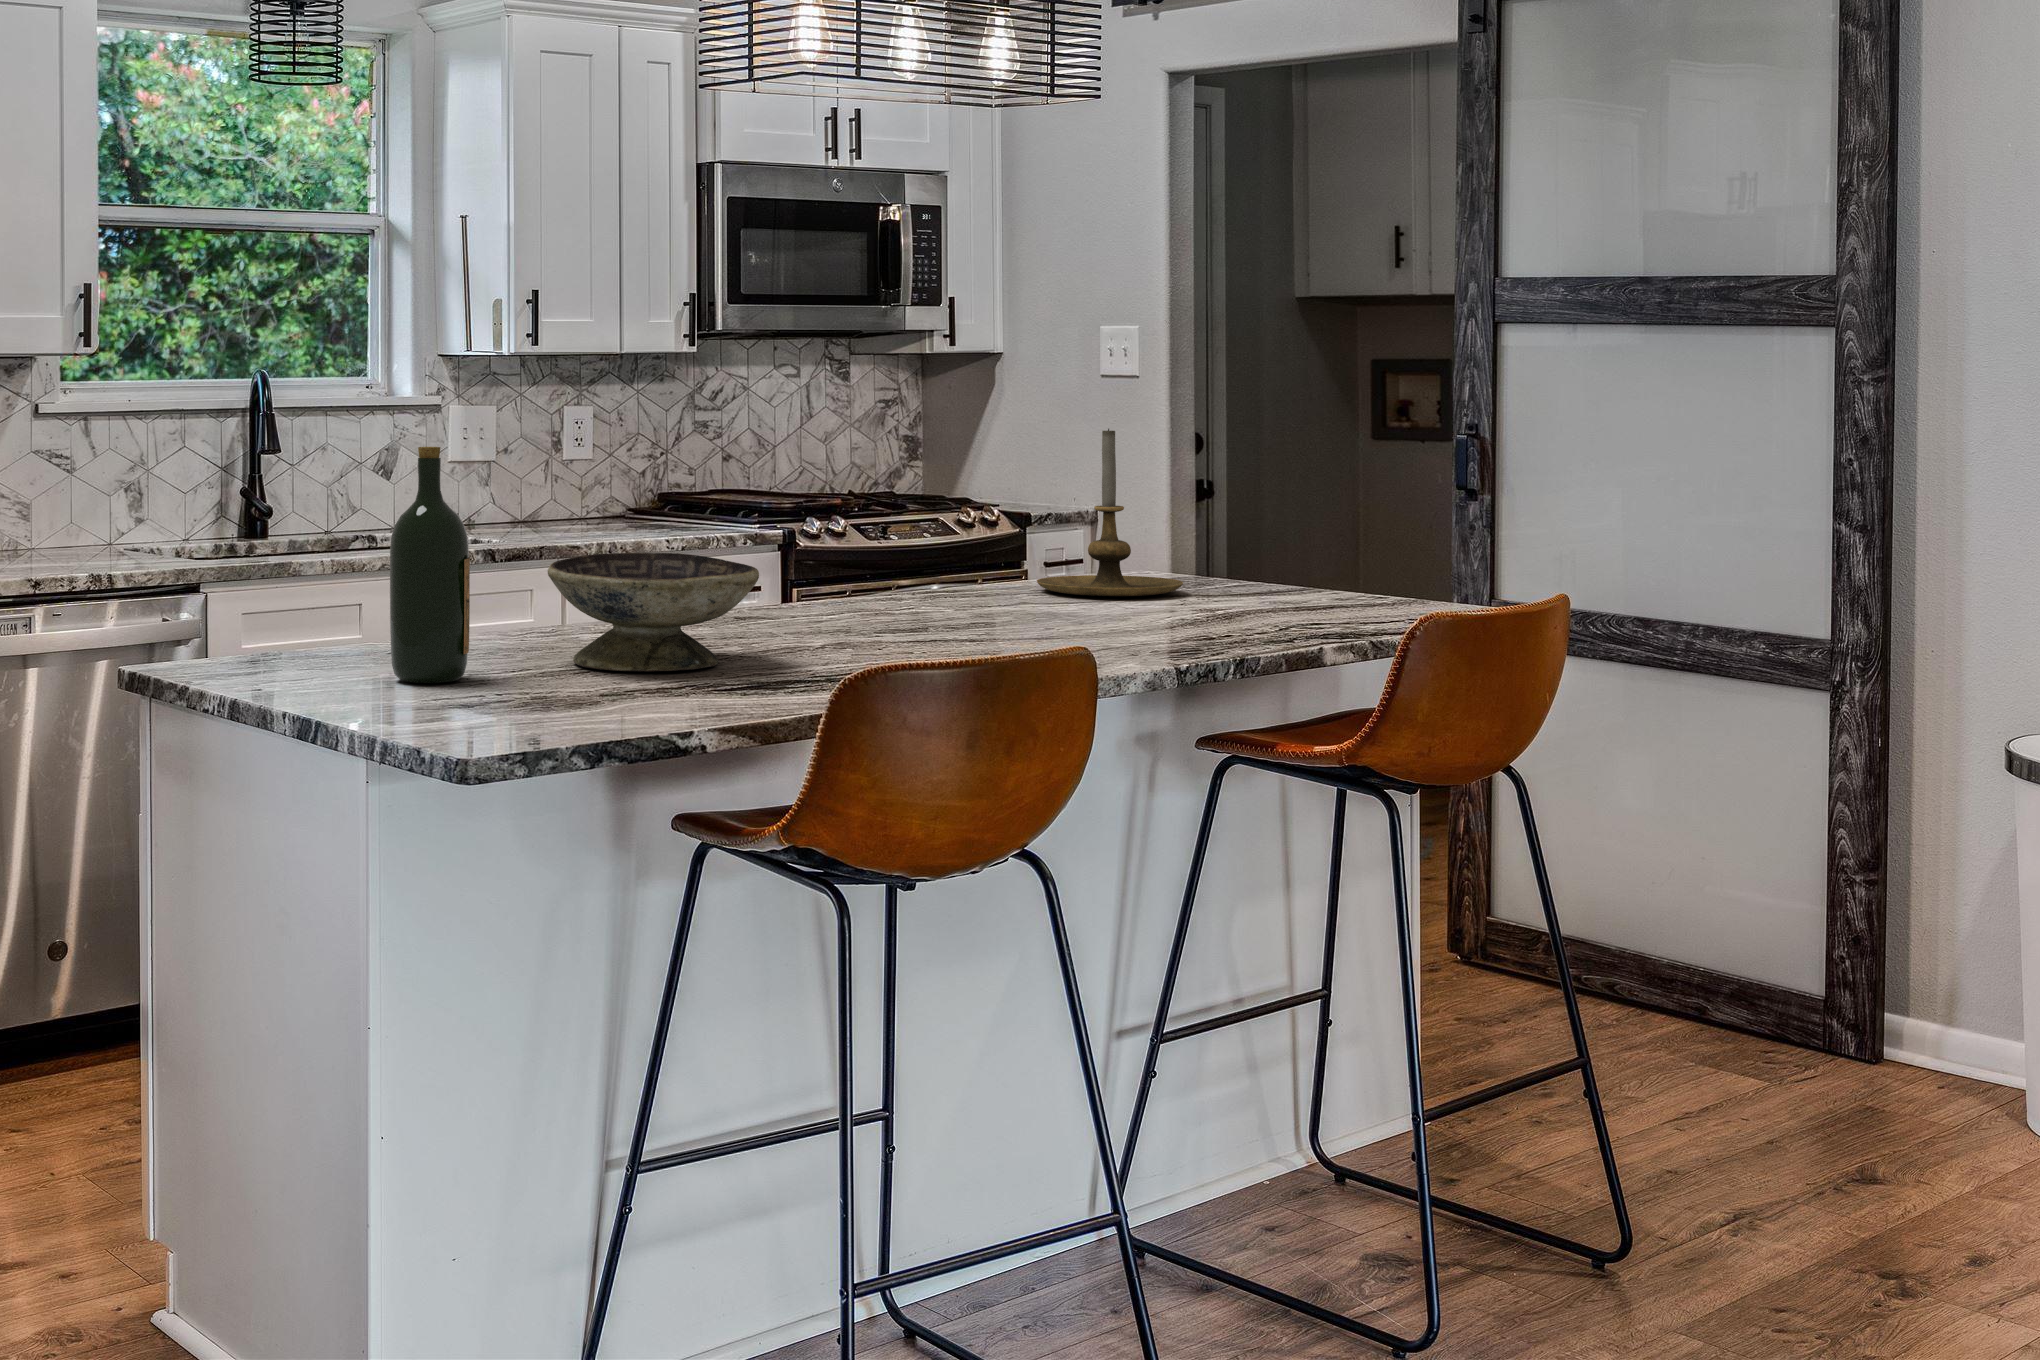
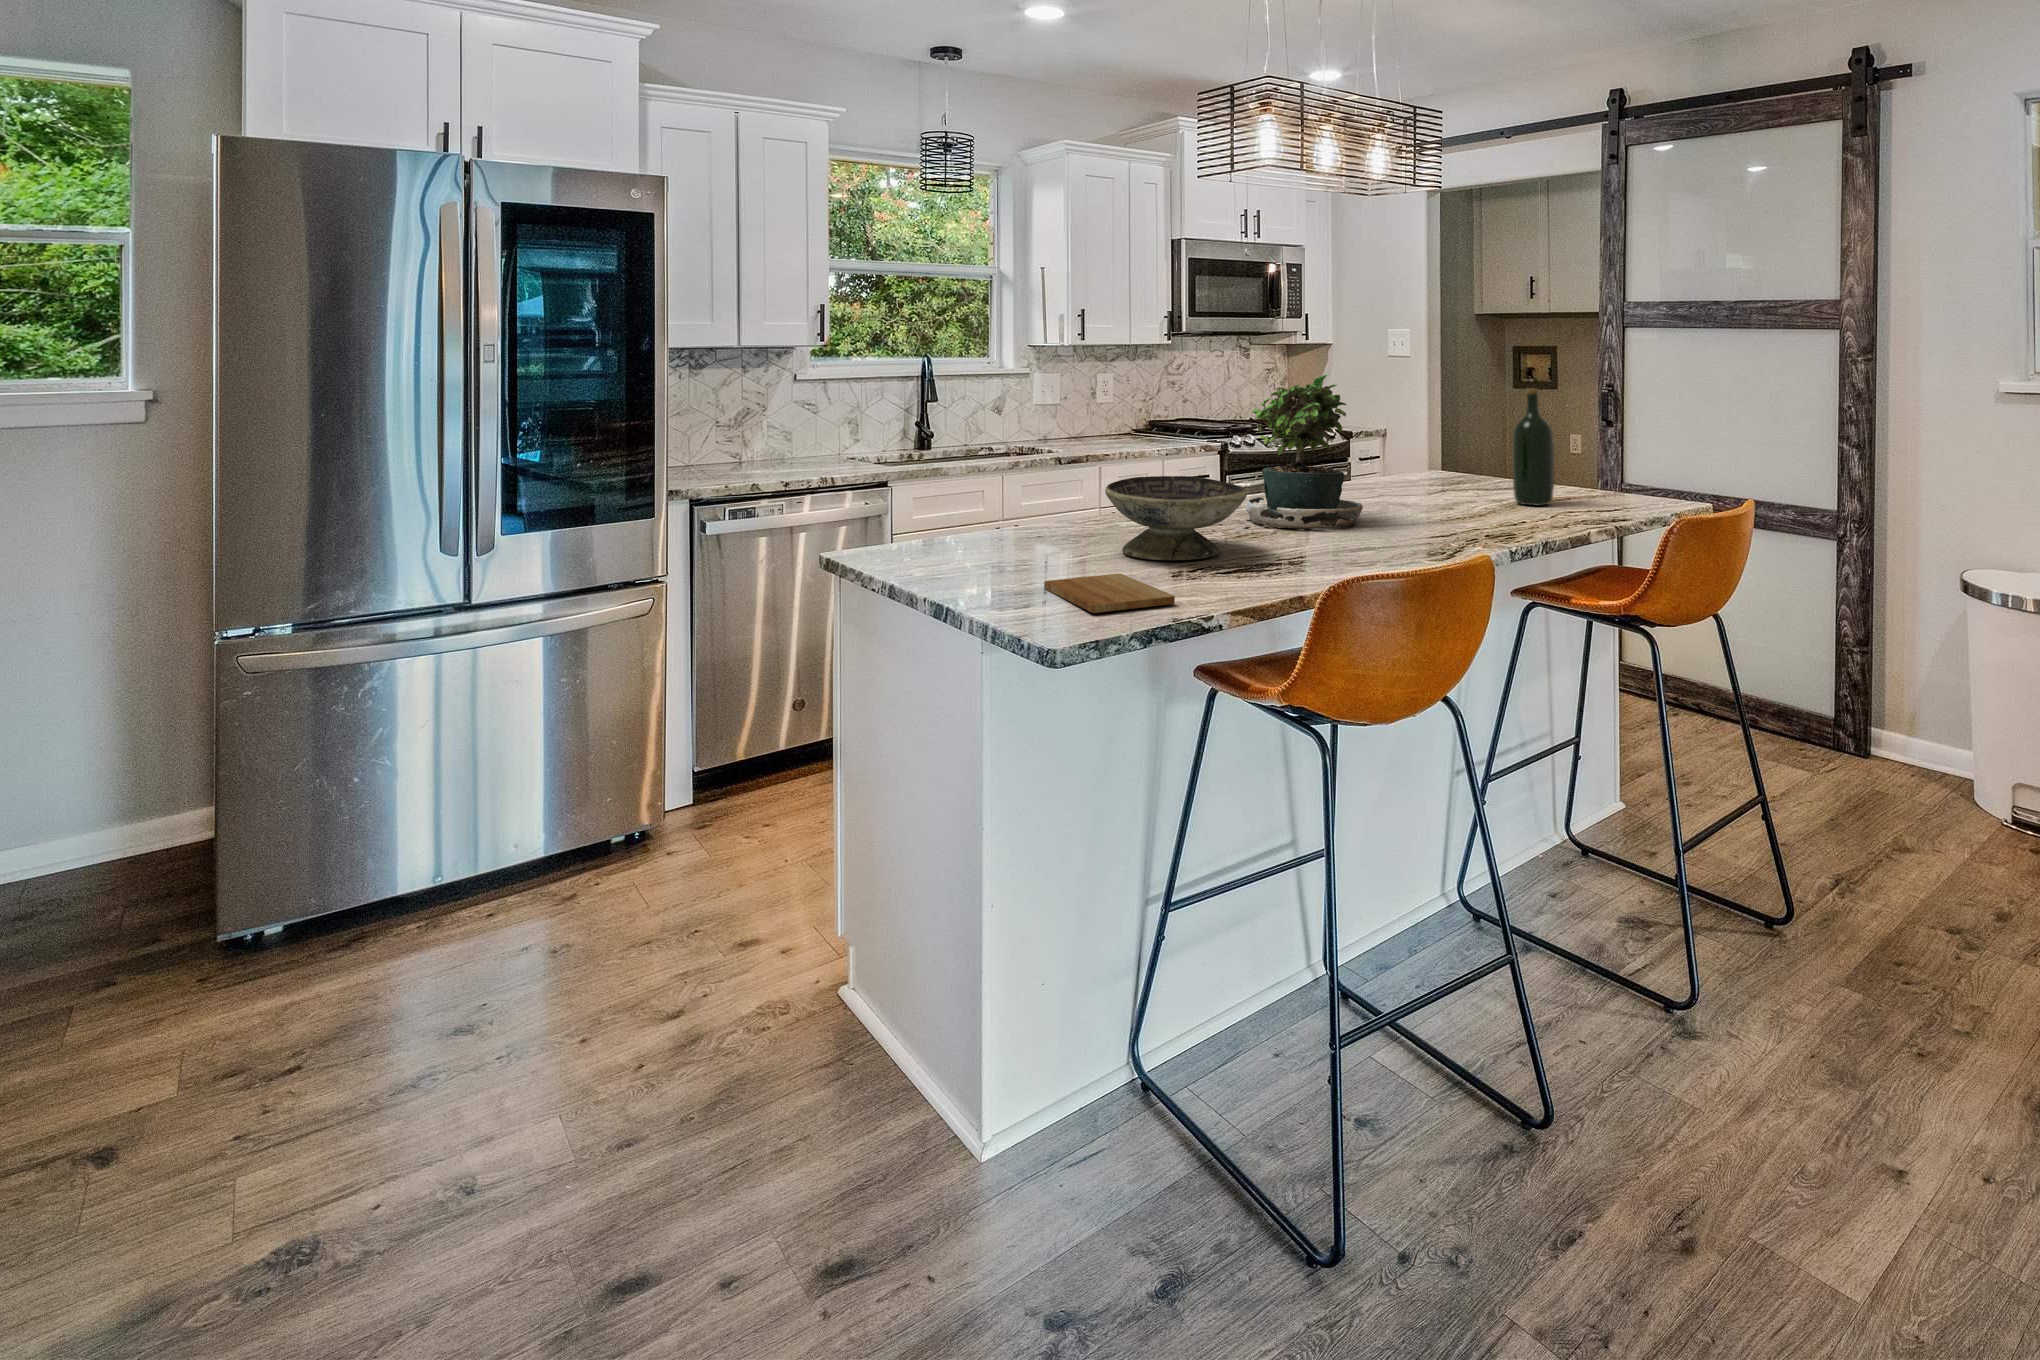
potted plant: none [751,397,958,642] -> present [1235,373,1363,532]
candle holder: present [1037,429,1183,596] -> none [1393,390,1483,493]
wine bottle: present [390,447,470,683] -> present [1513,388,1554,506]
cutting board: none [455,682,635,721] -> present [1044,574,1175,613]

